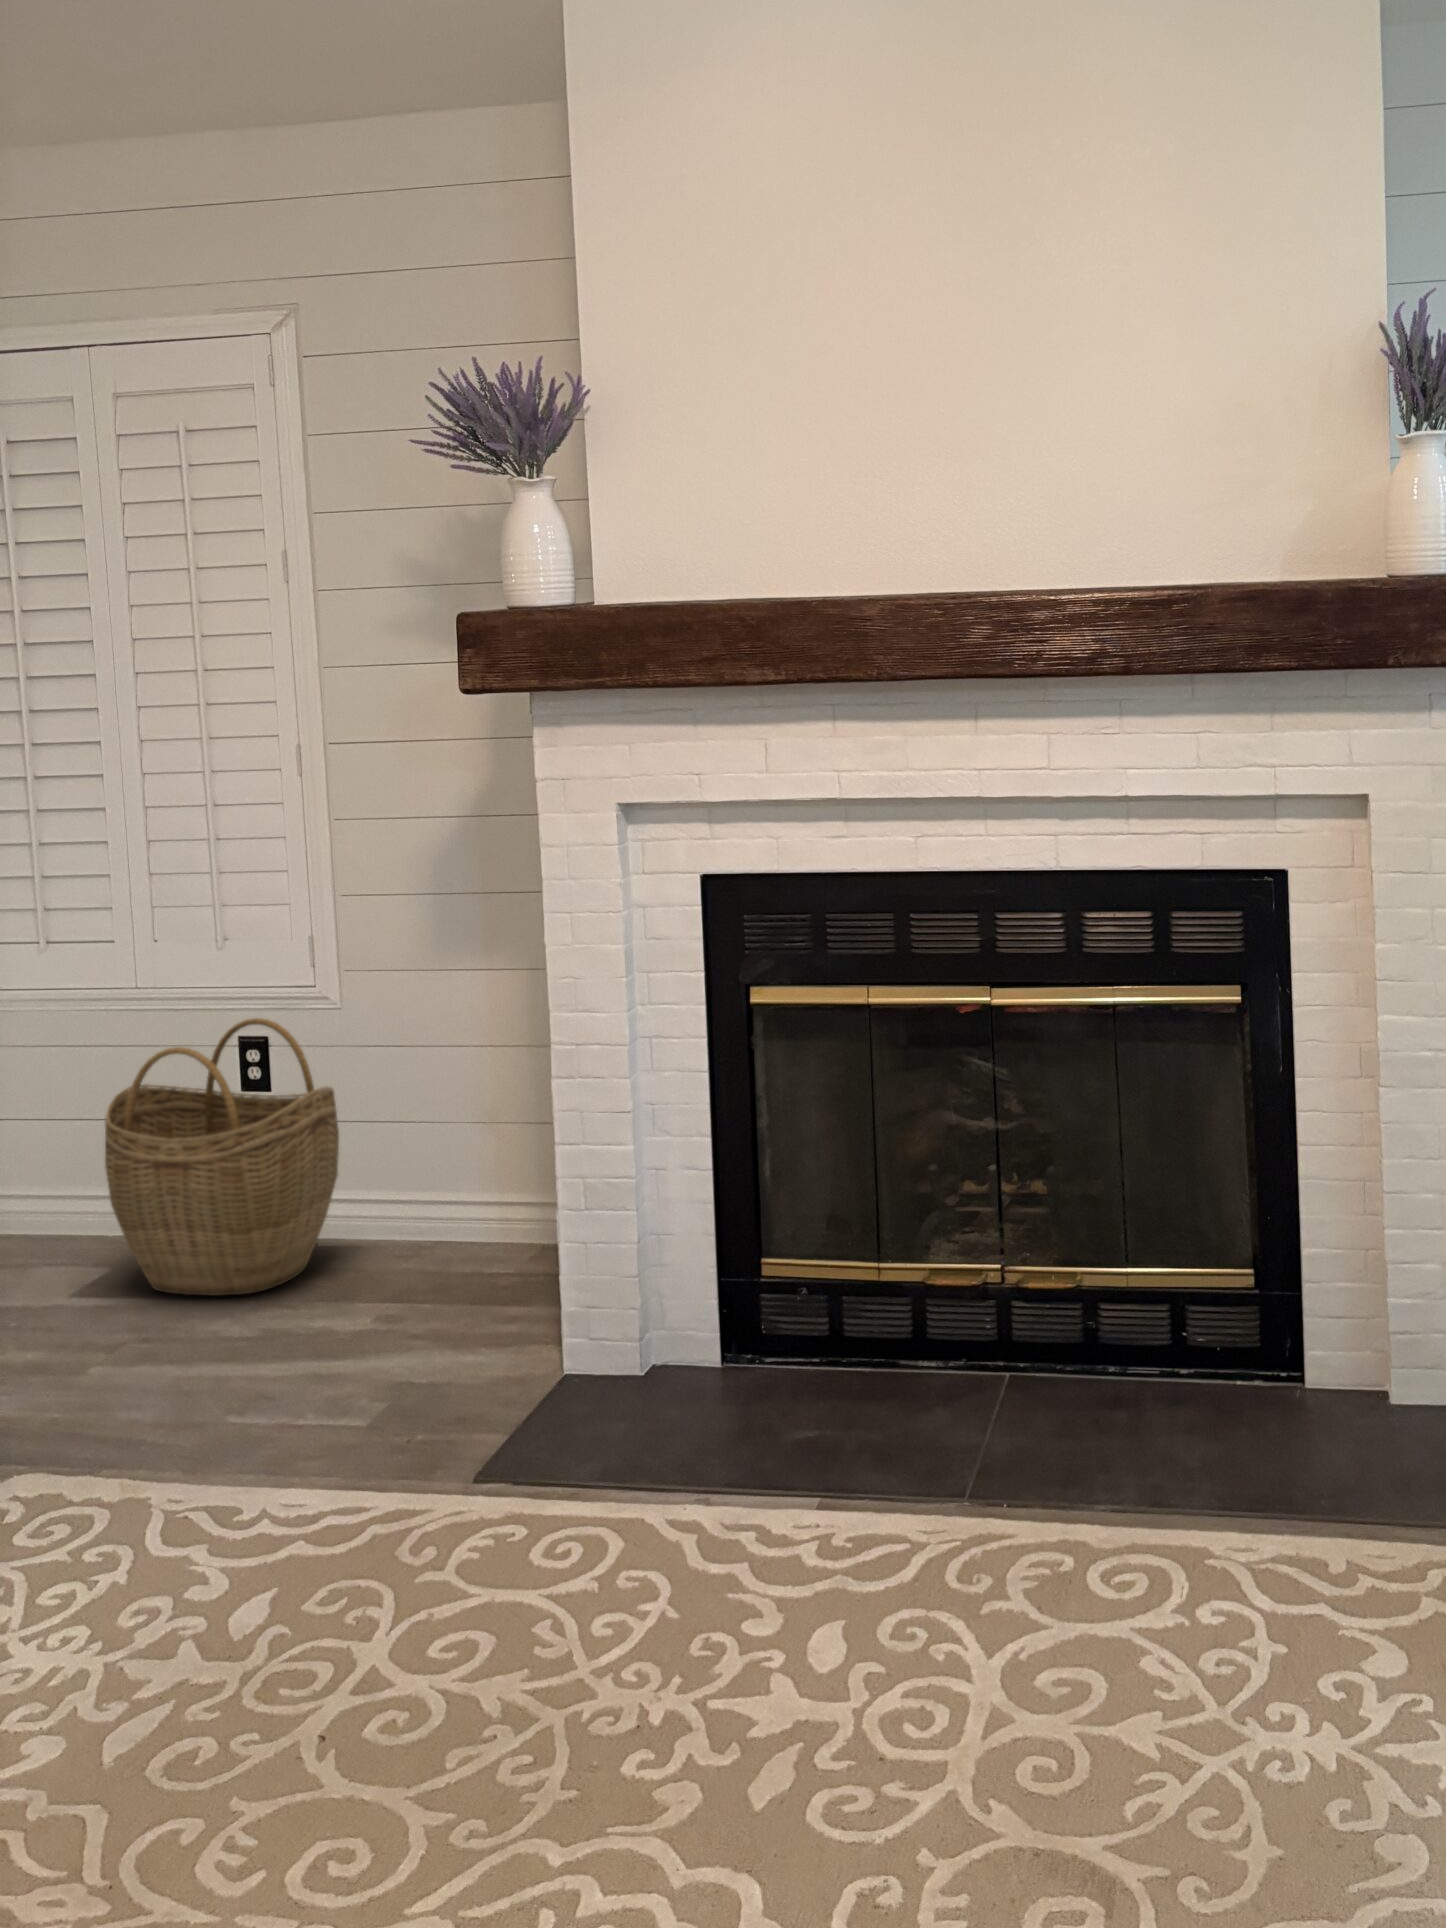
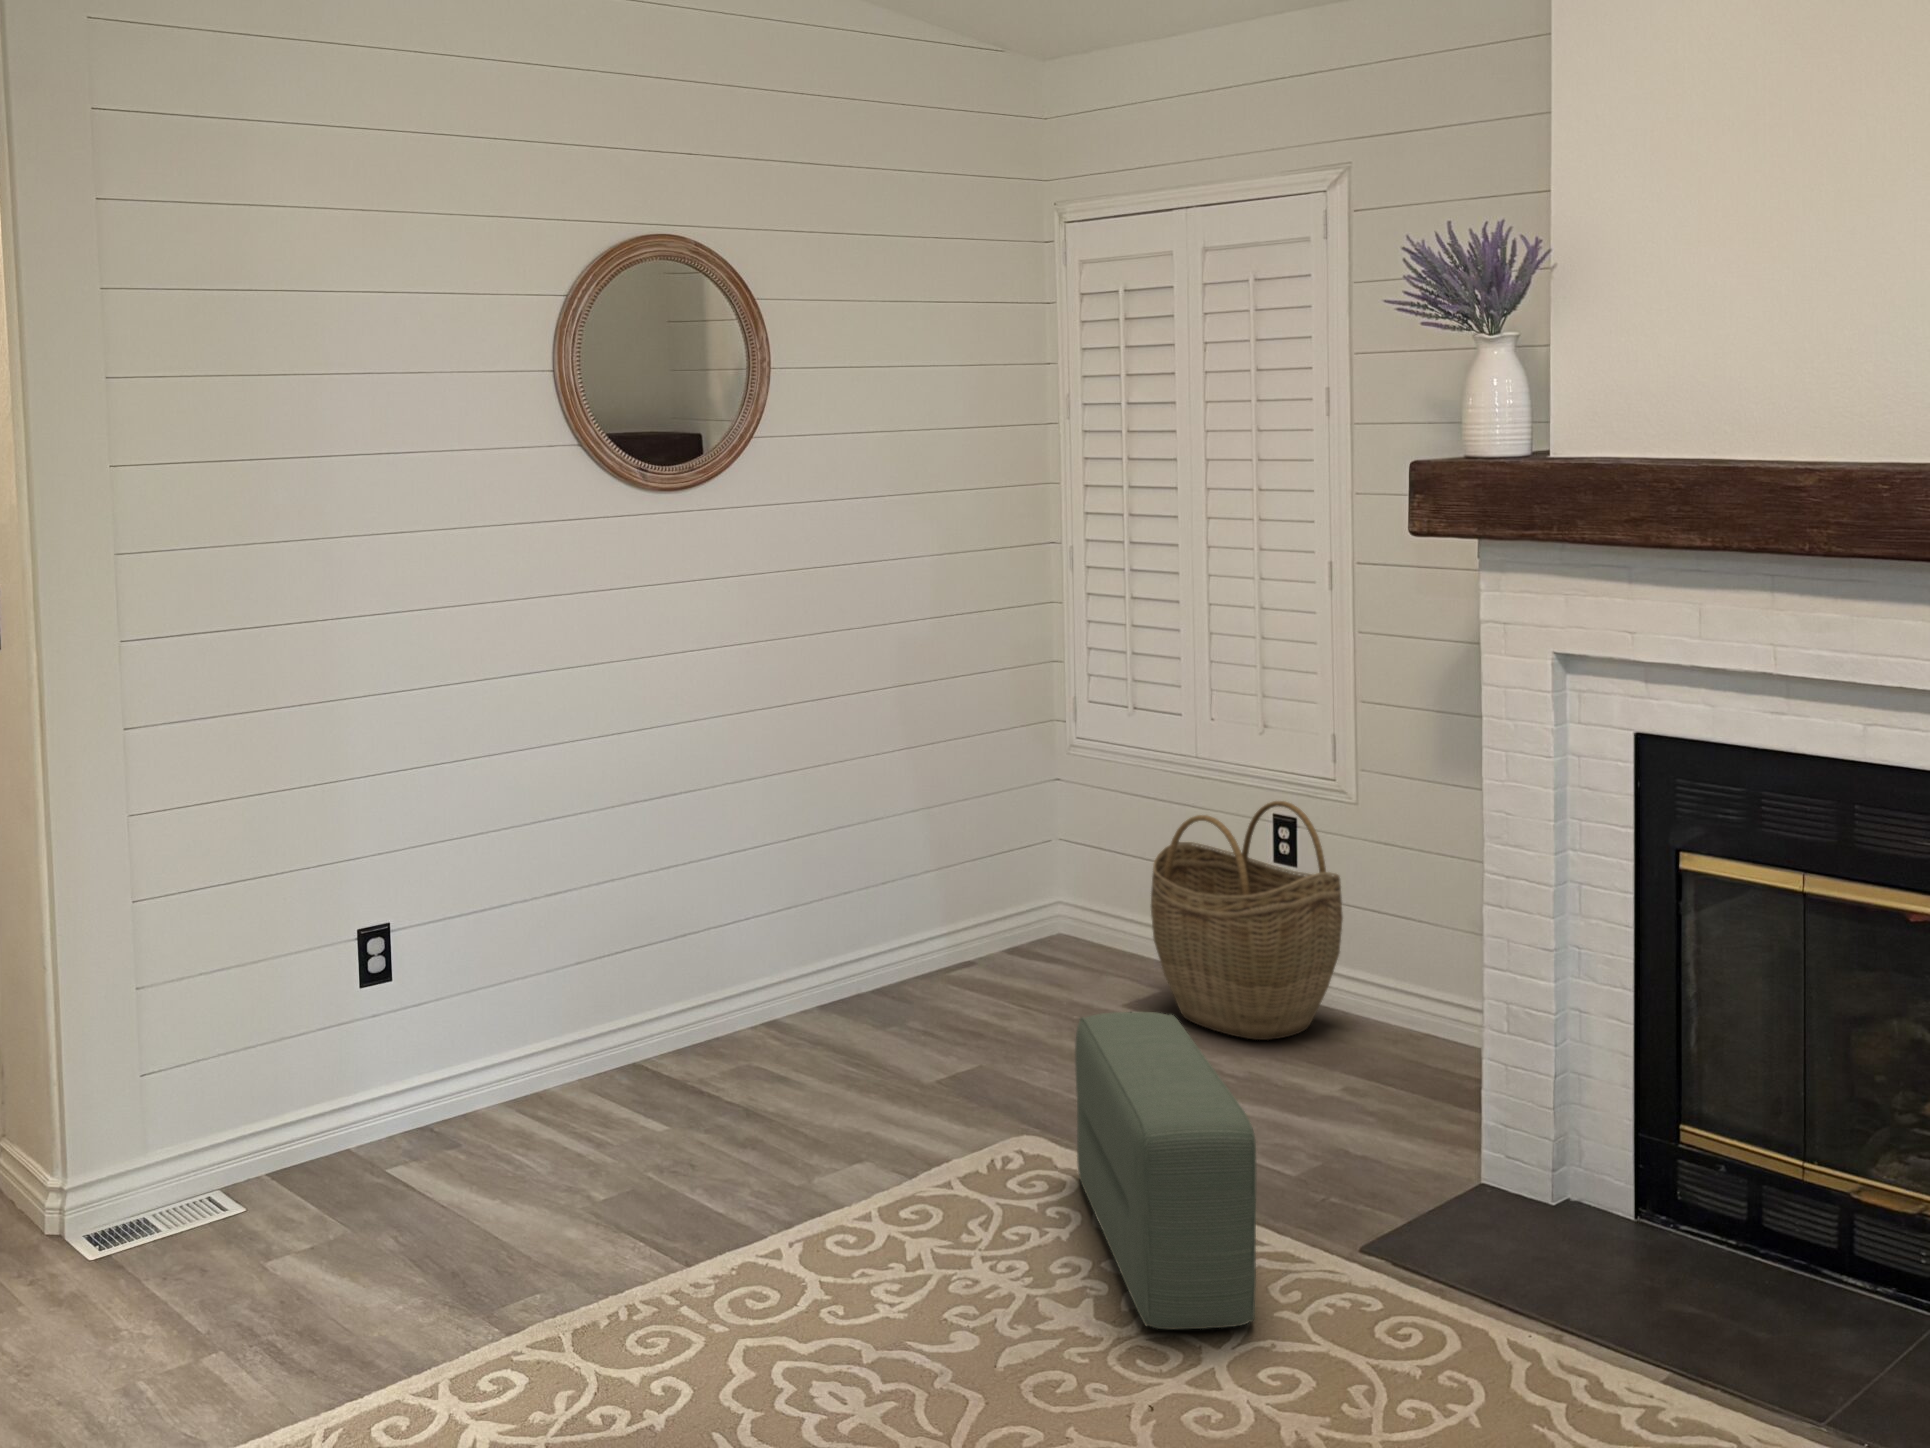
pouf: none [96,1277,399,1646] -> present [1075,1012,1256,1329]

